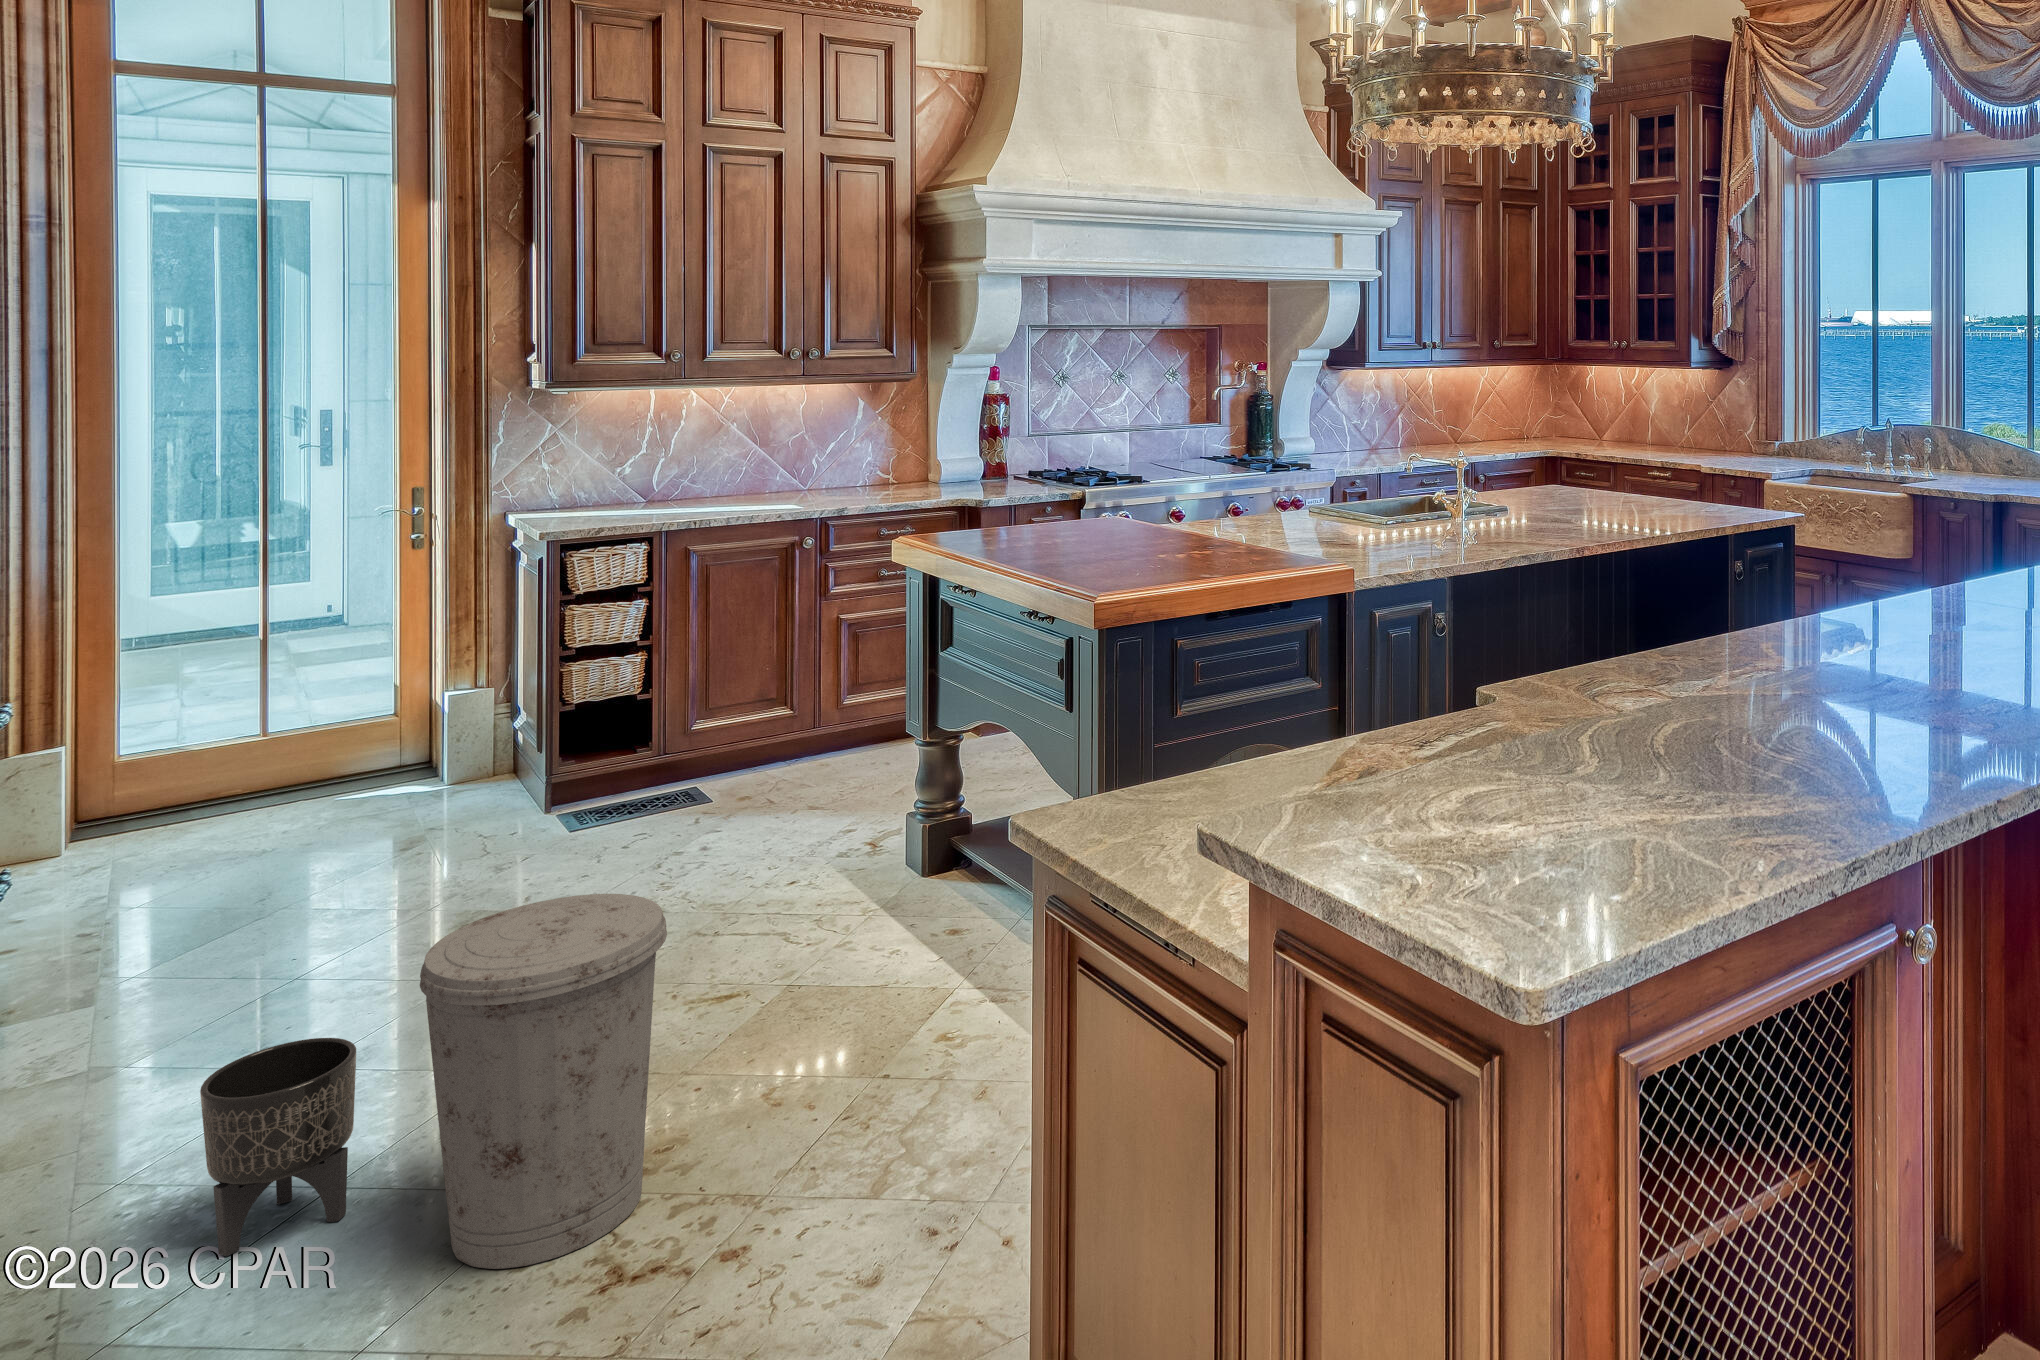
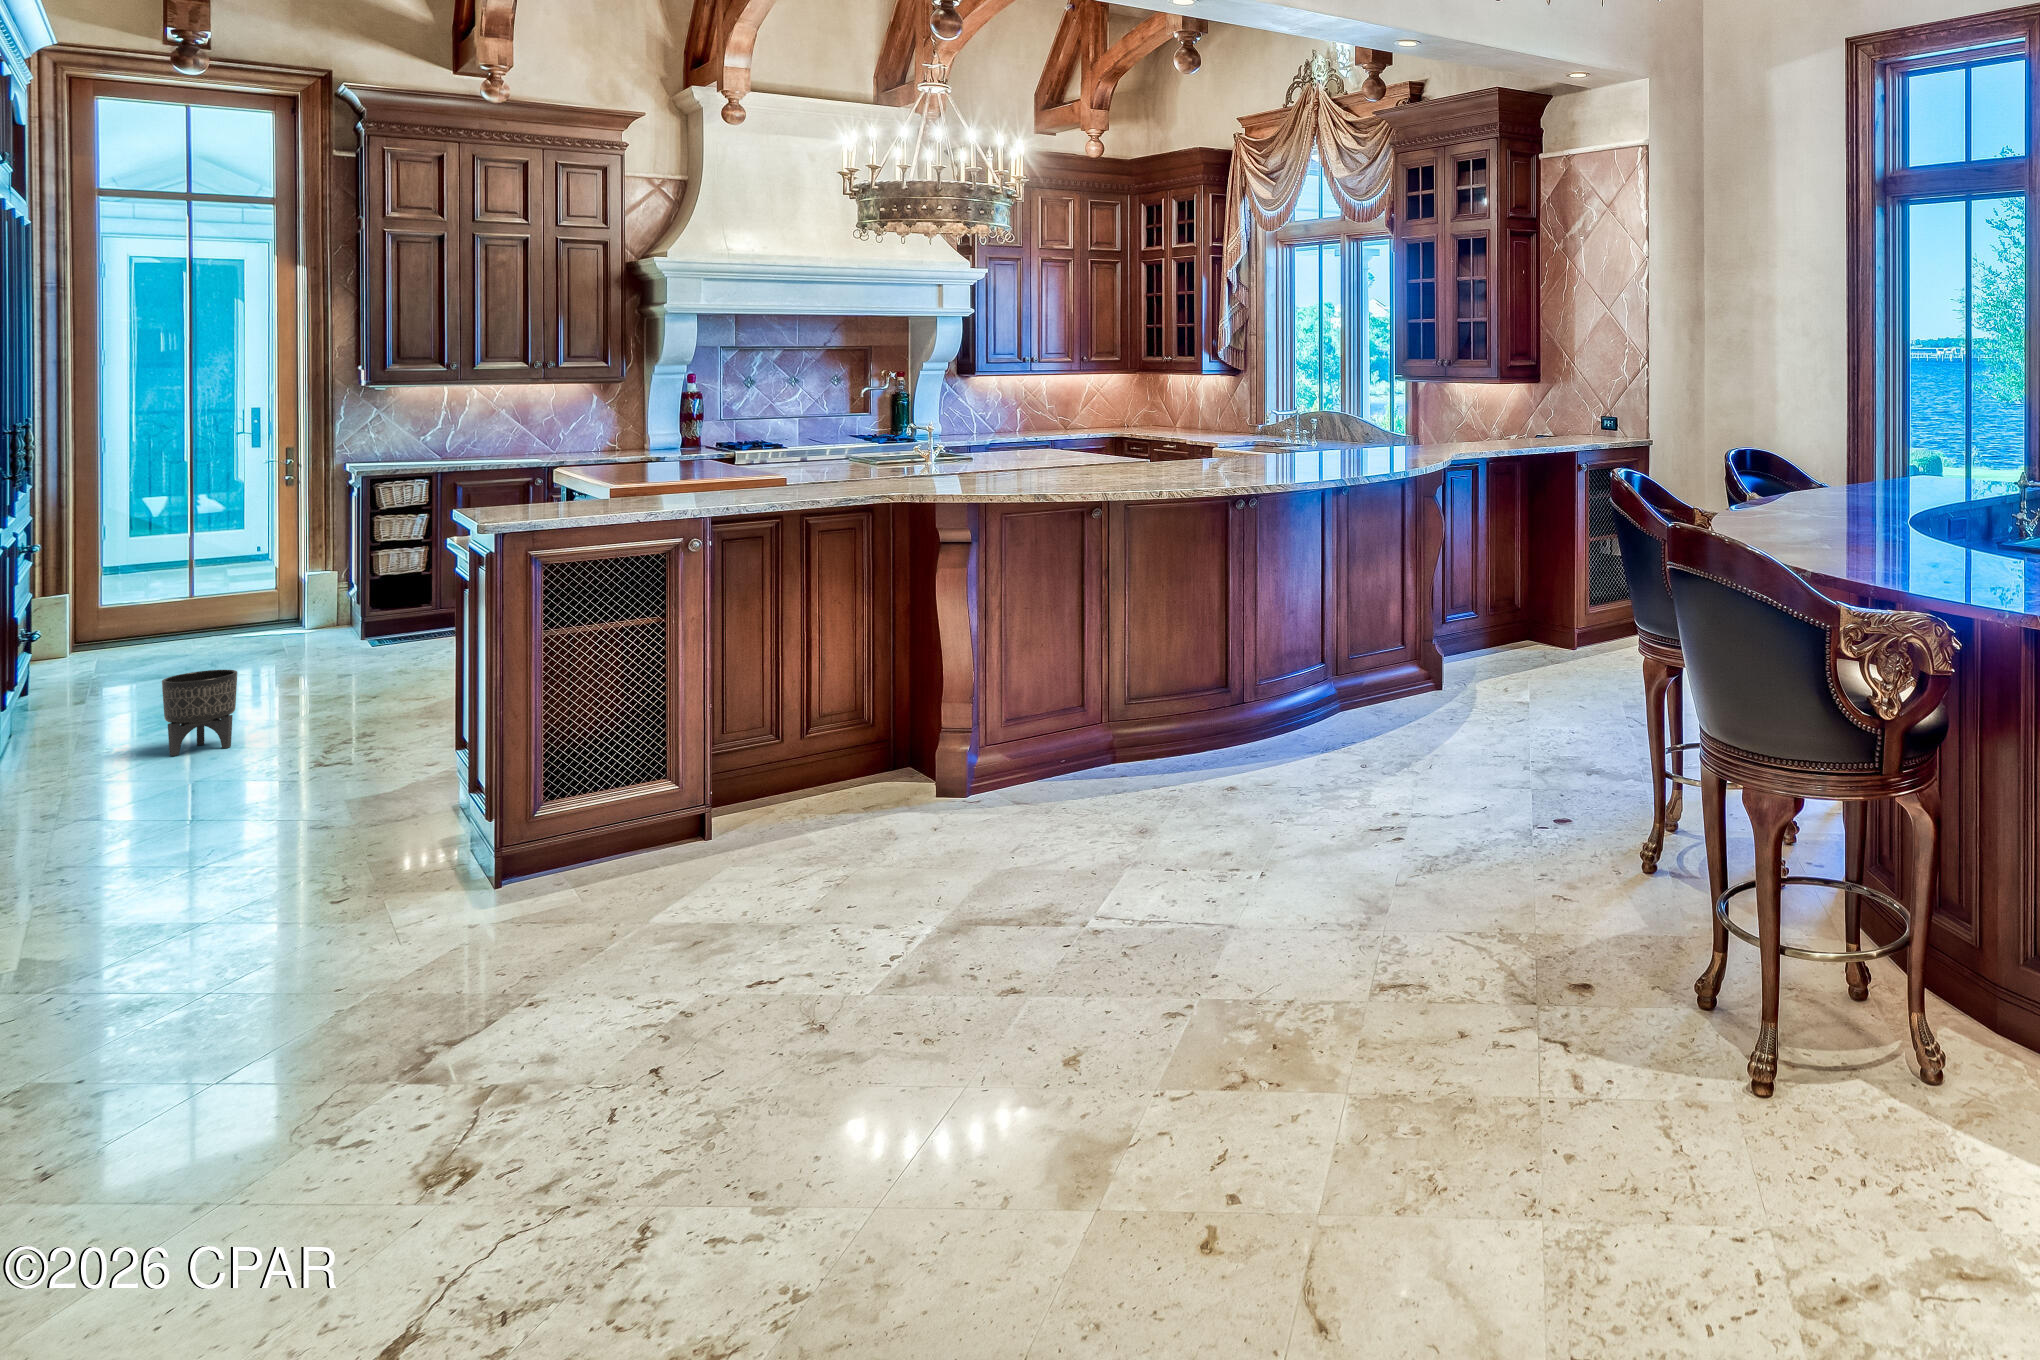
trash can: present [420,894,667,1269] -> none [268,604,393,755]

